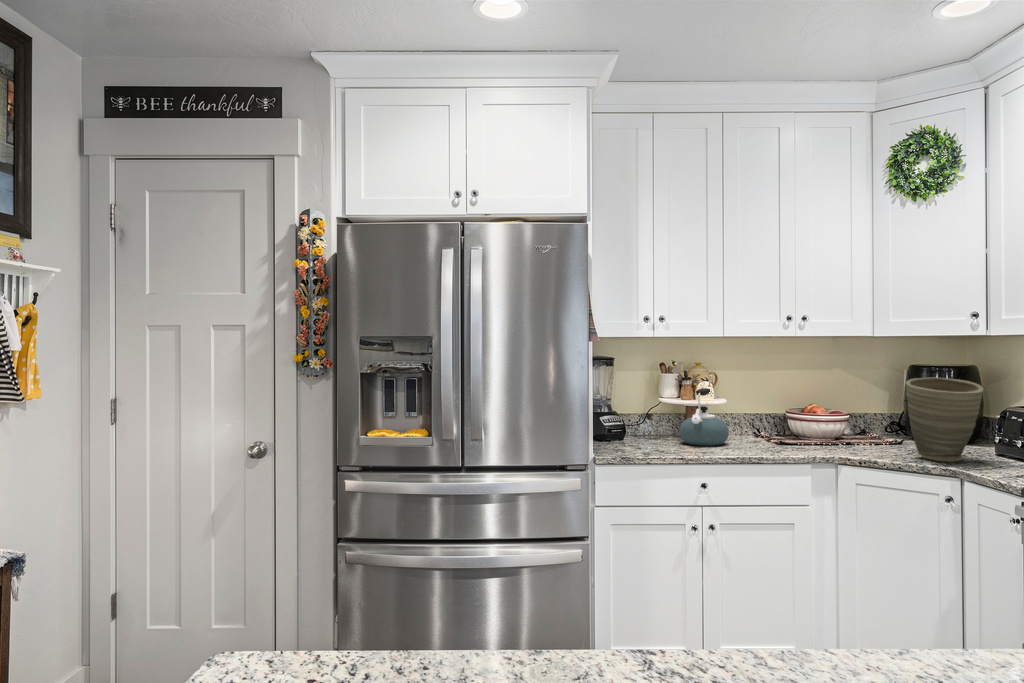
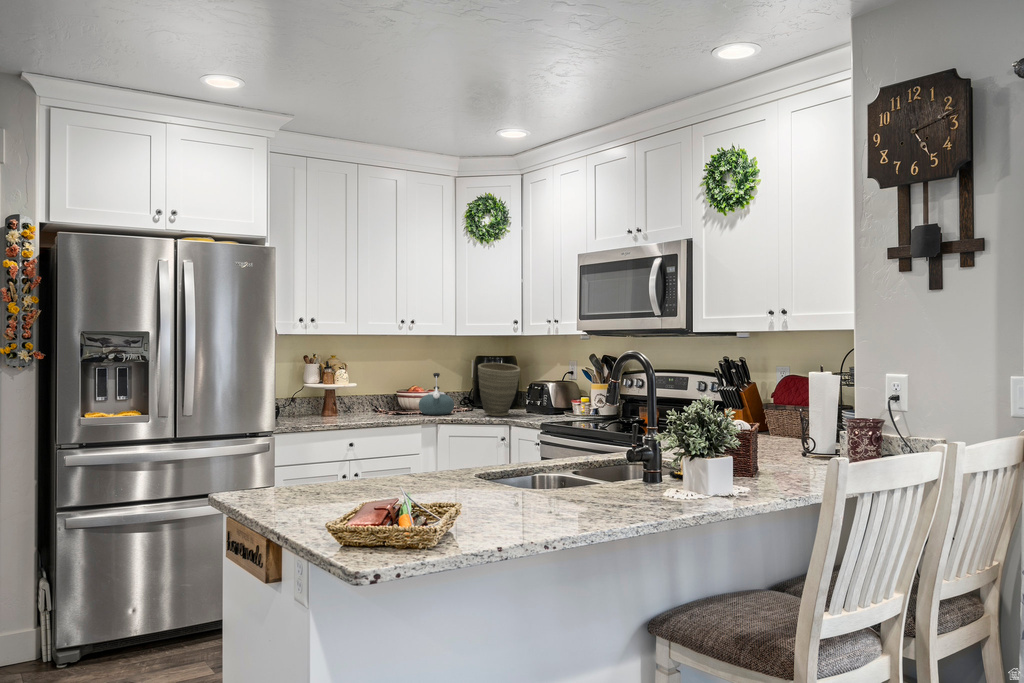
kettle: present [680,388,729,446] -> present [419,373,454,415]

